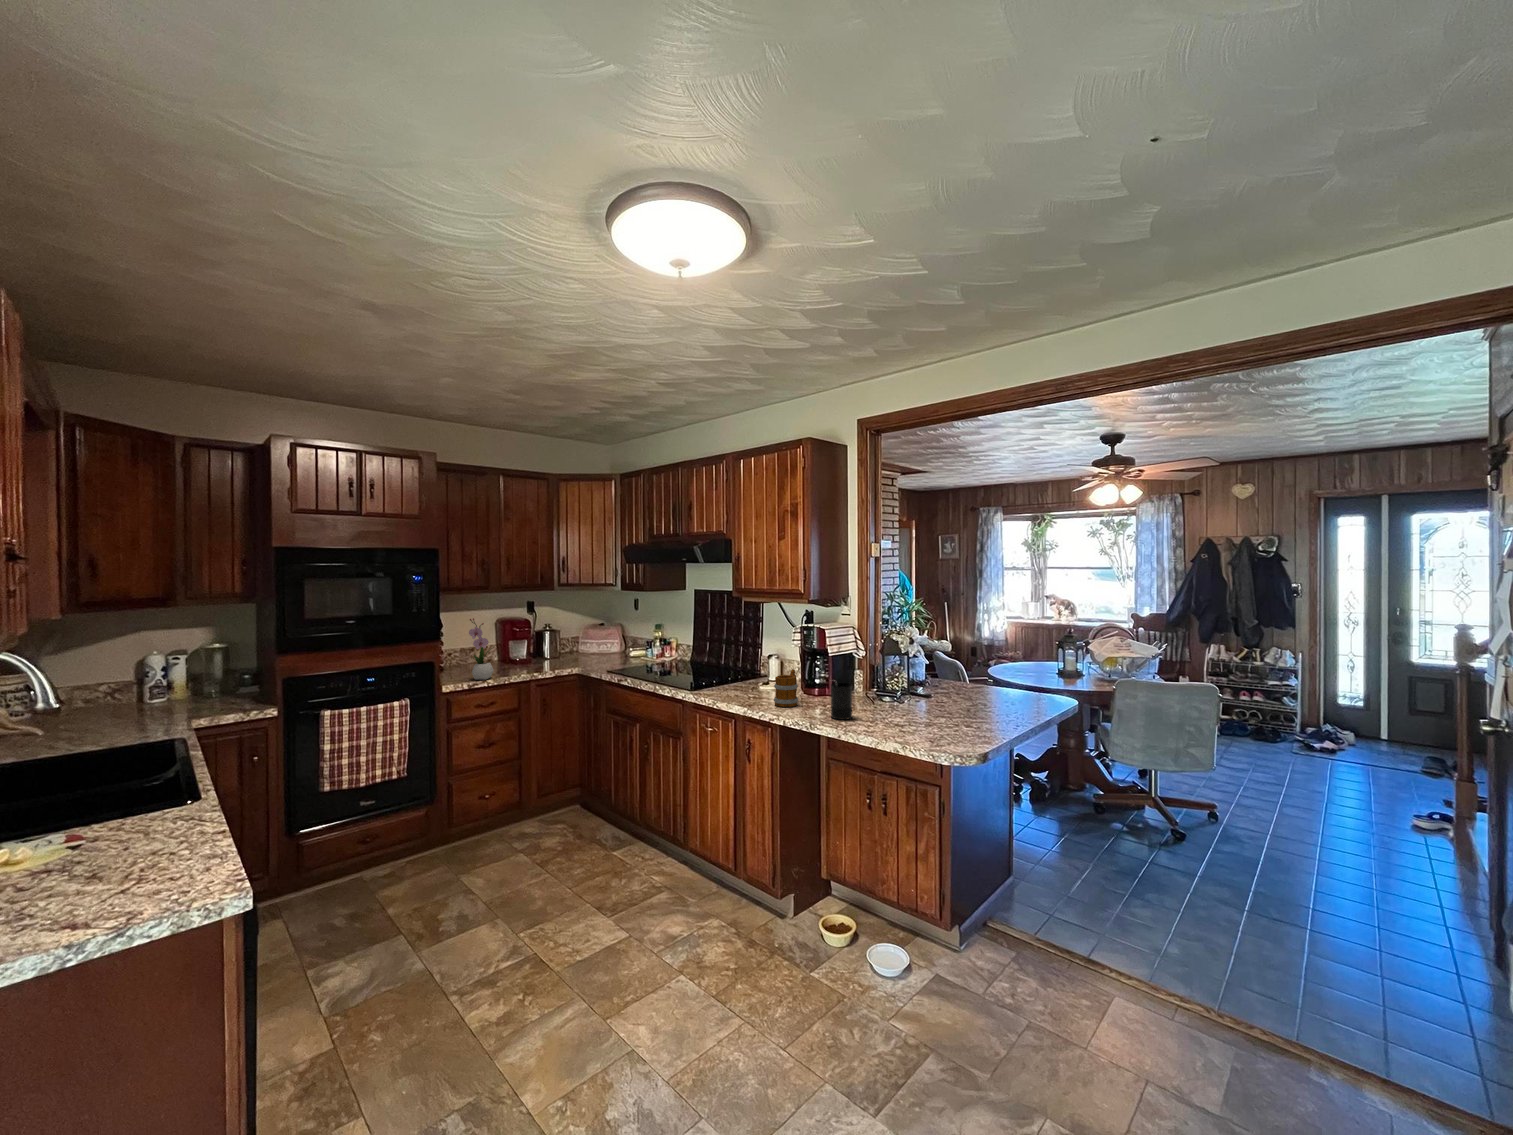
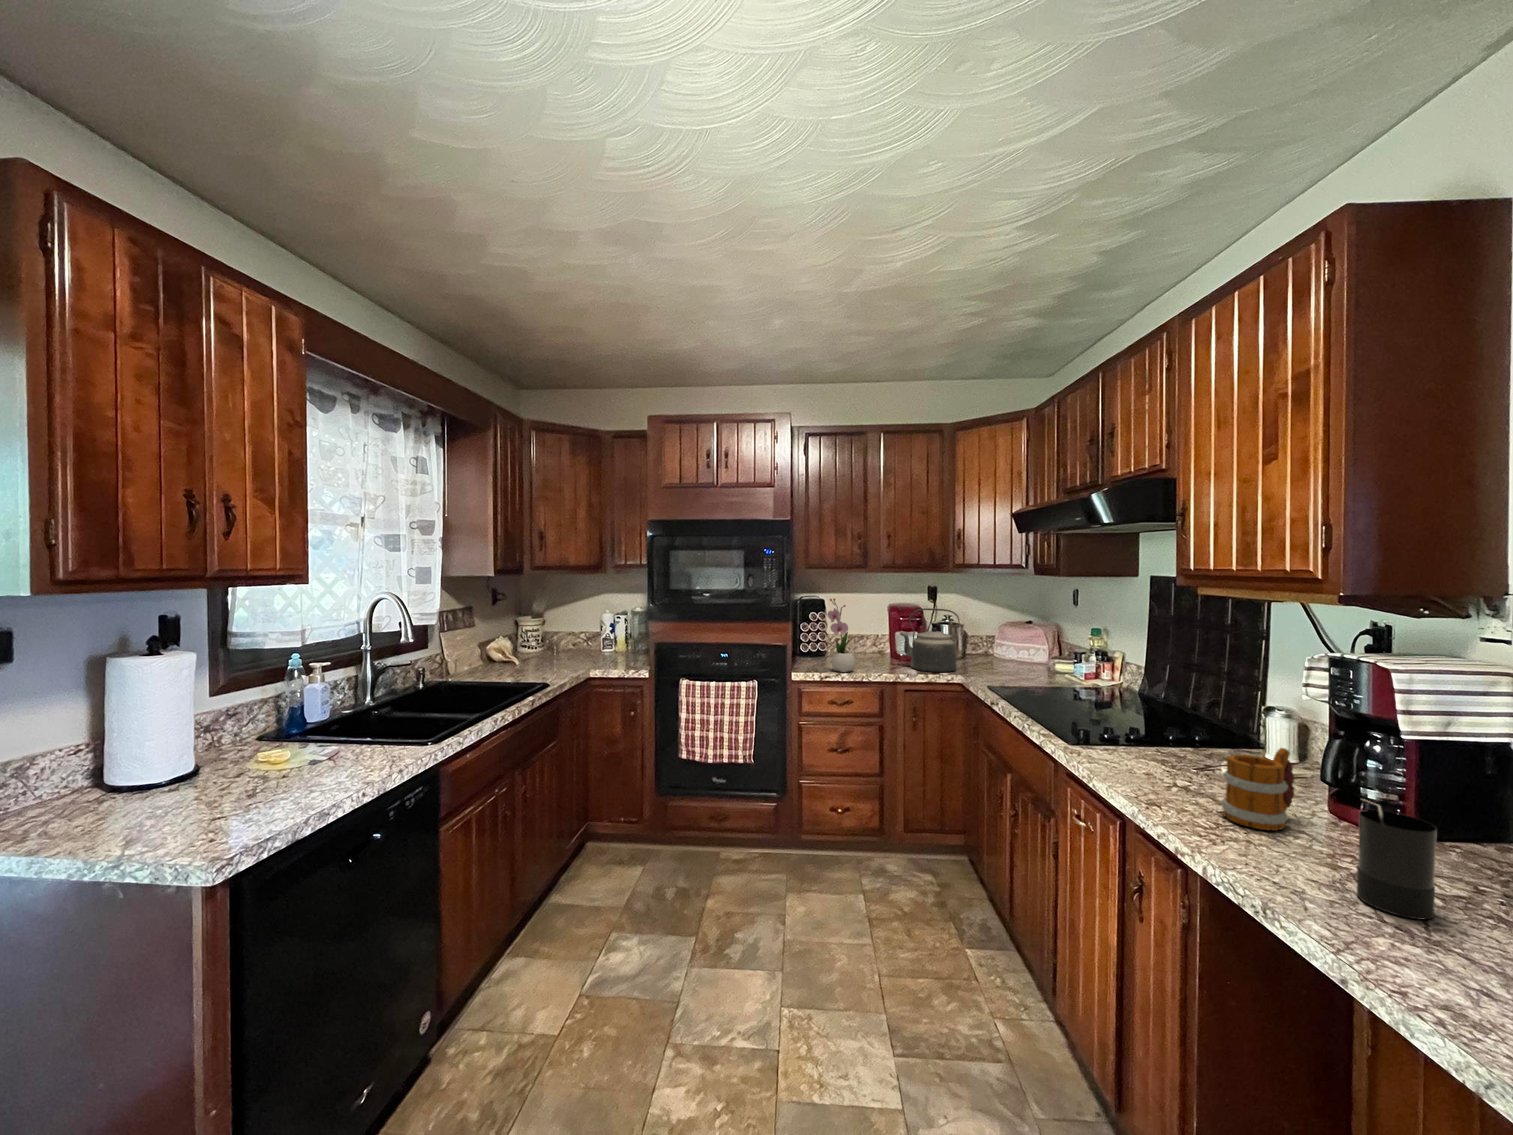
kettle: none [520,619,567,669] -> present [900,608,960,672]

